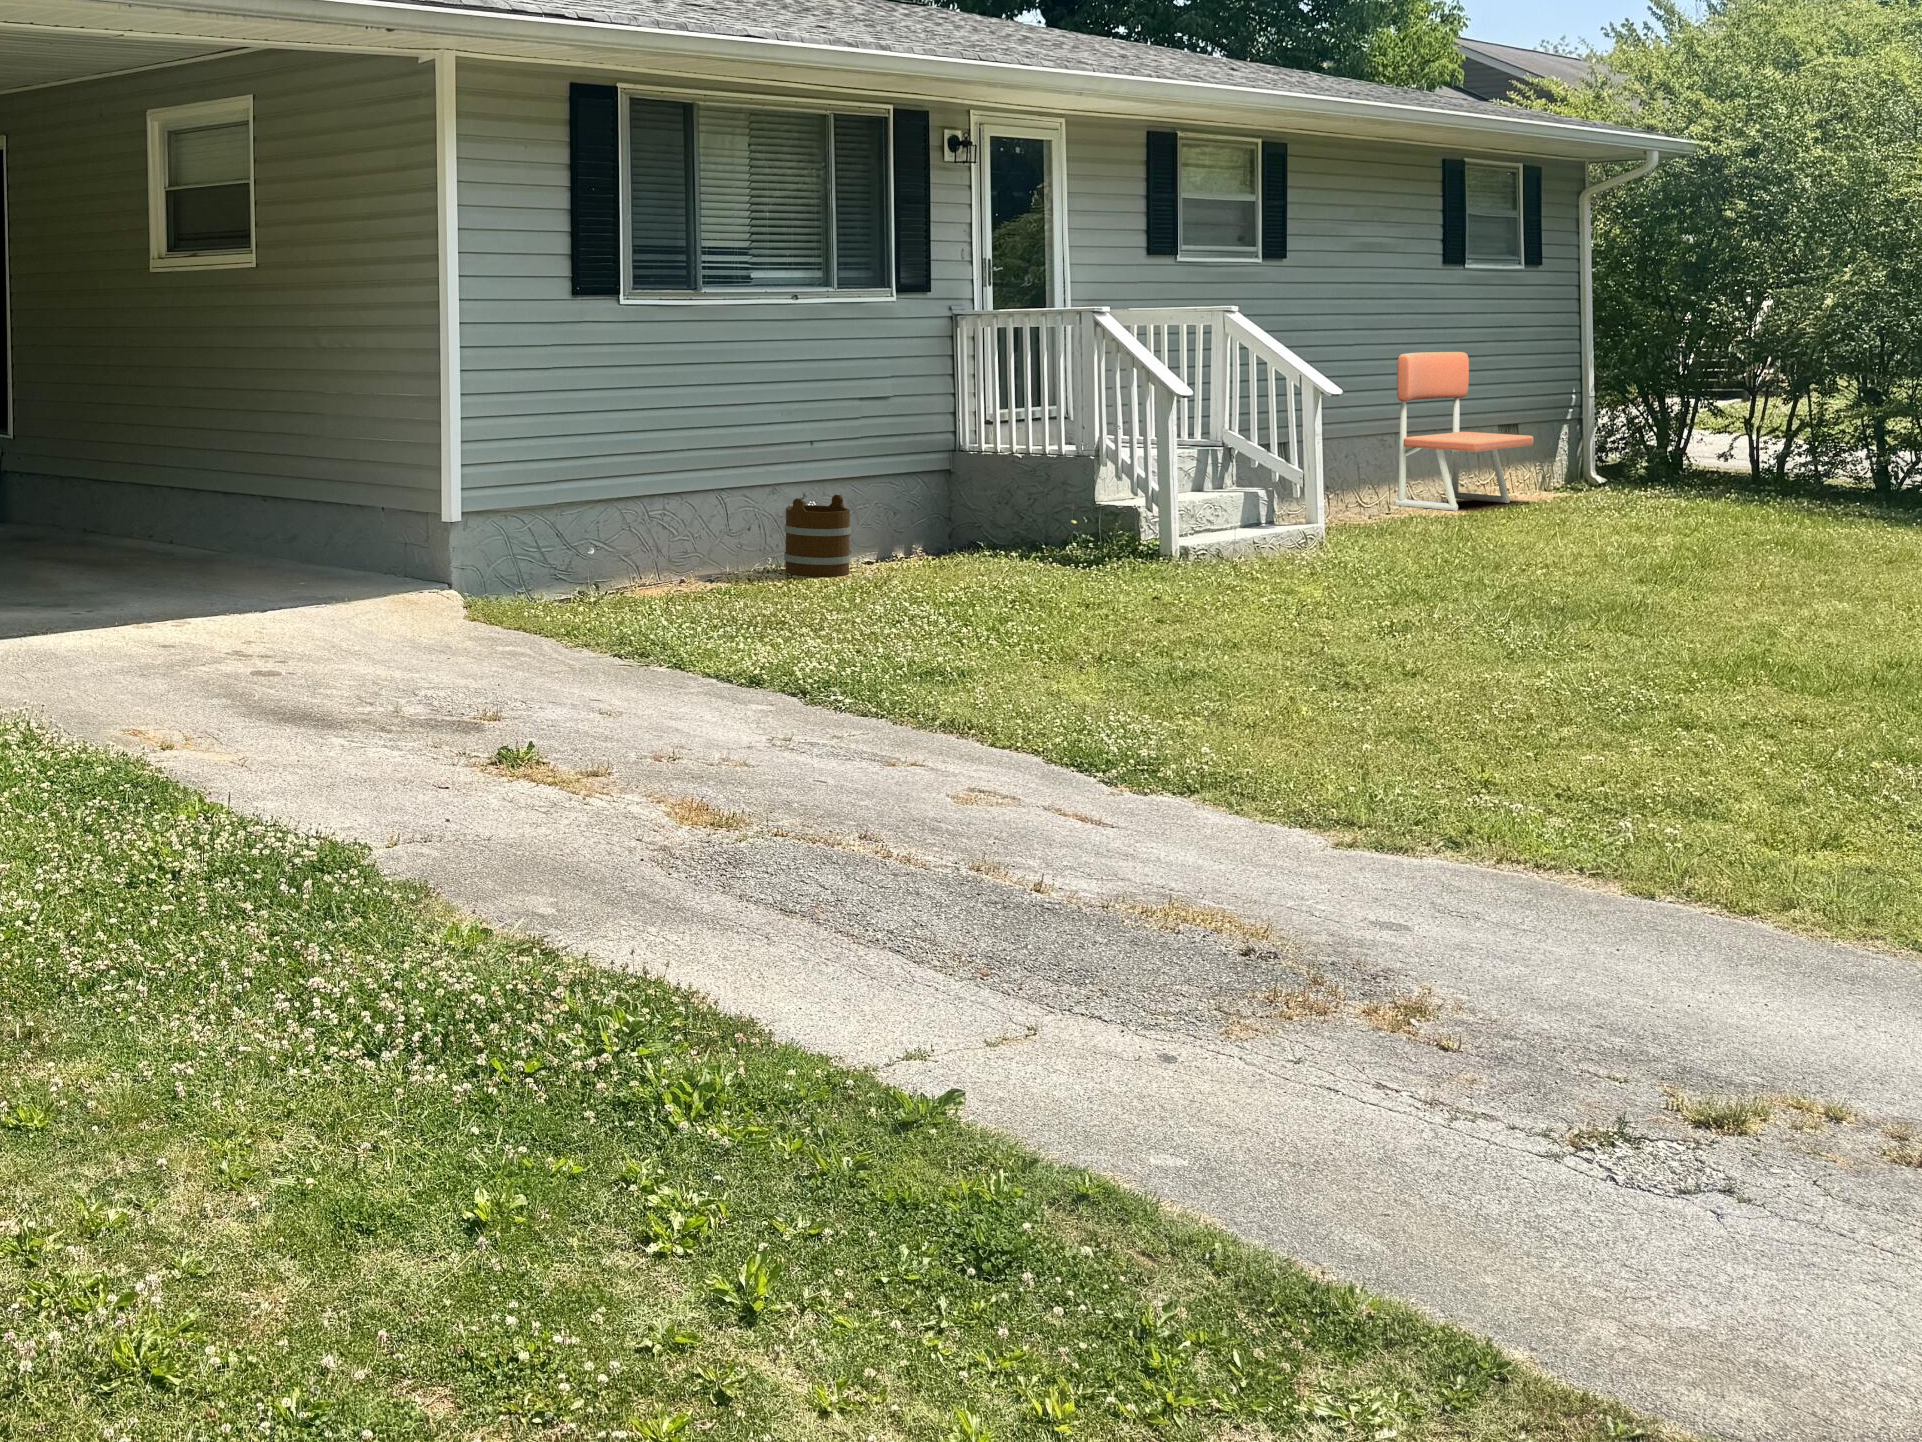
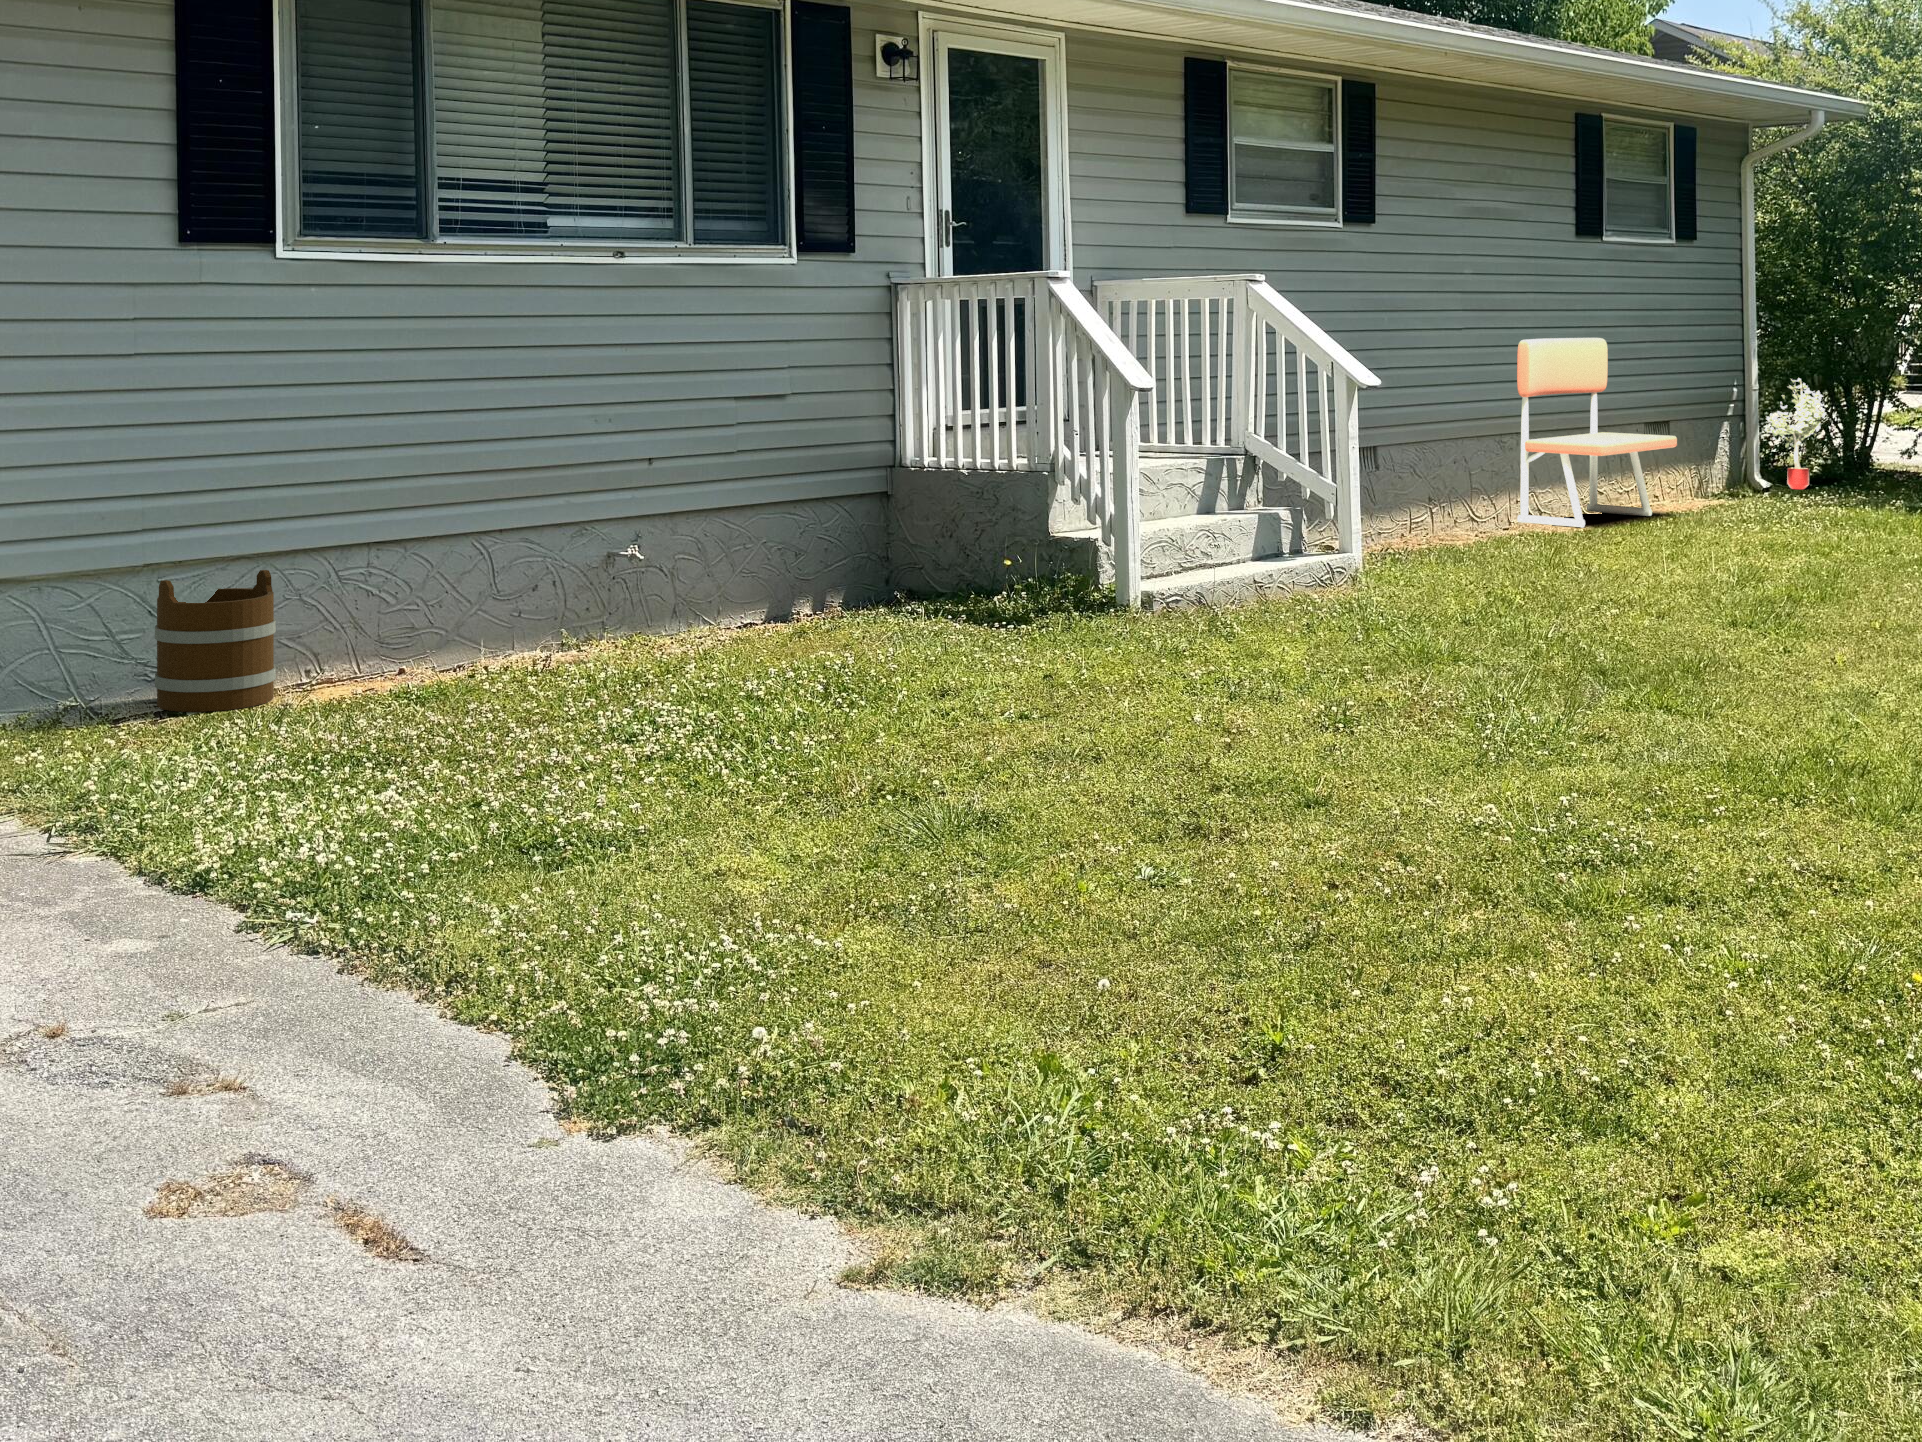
potted tree: none [1593,386,1653,484] -> present [1764,378,1827,489]
bucket: present [784,495,851,577] -> present [155,570,276,712]

